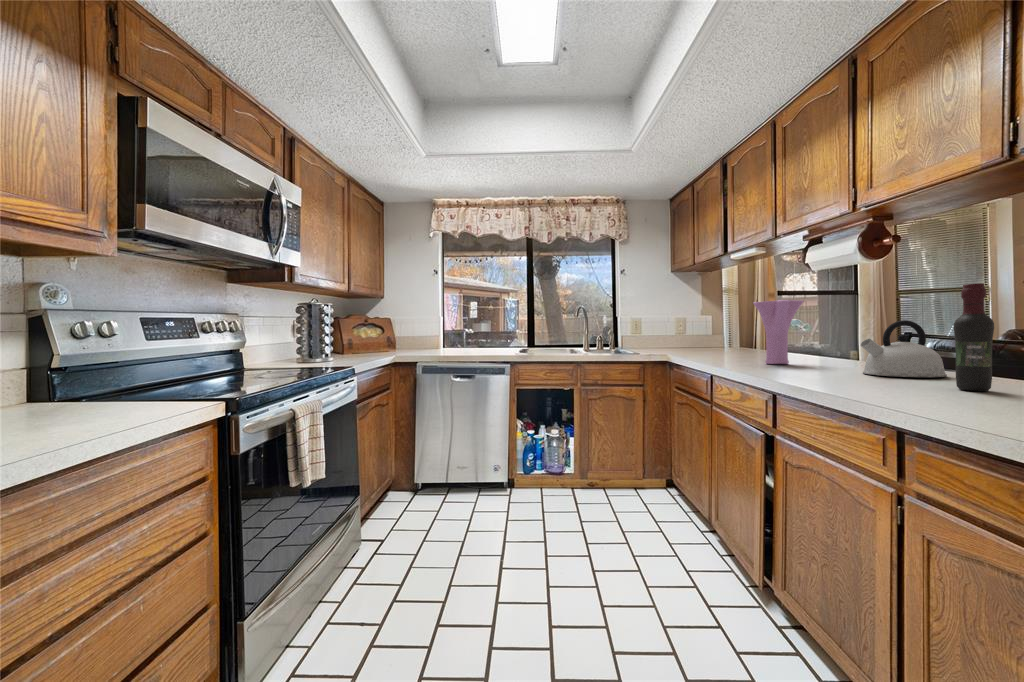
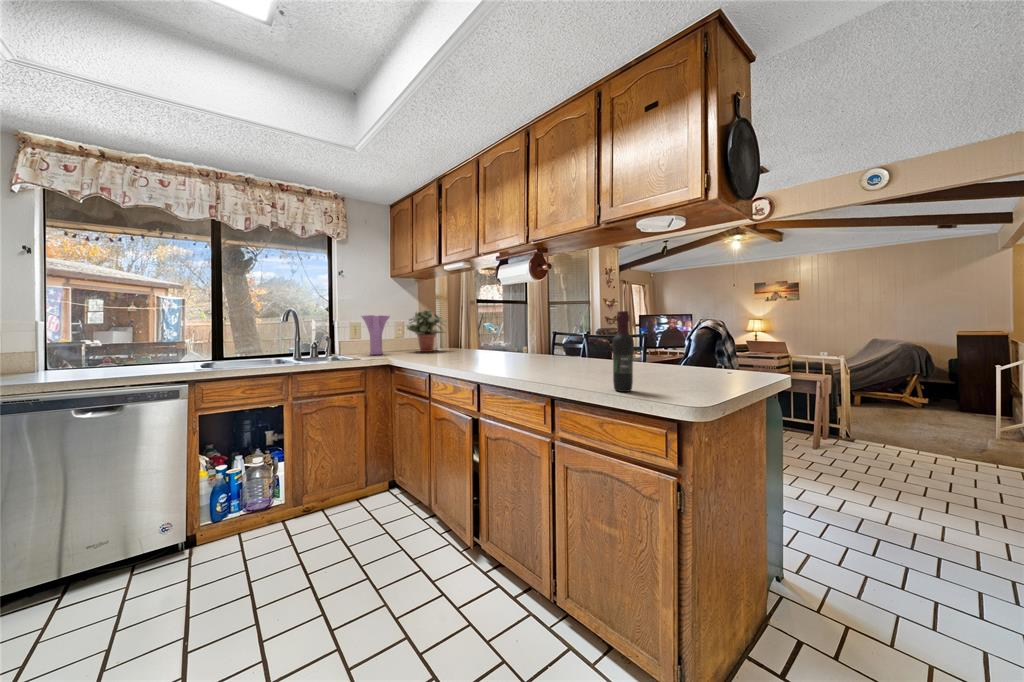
vase: present [753,300,804,364] -> present [361,315,390,355]
potted plant: none [687,302,735,349] -> present [407,309,446,352]
kettle: present [861,320,947,377] -> none [550,334,600,380]

